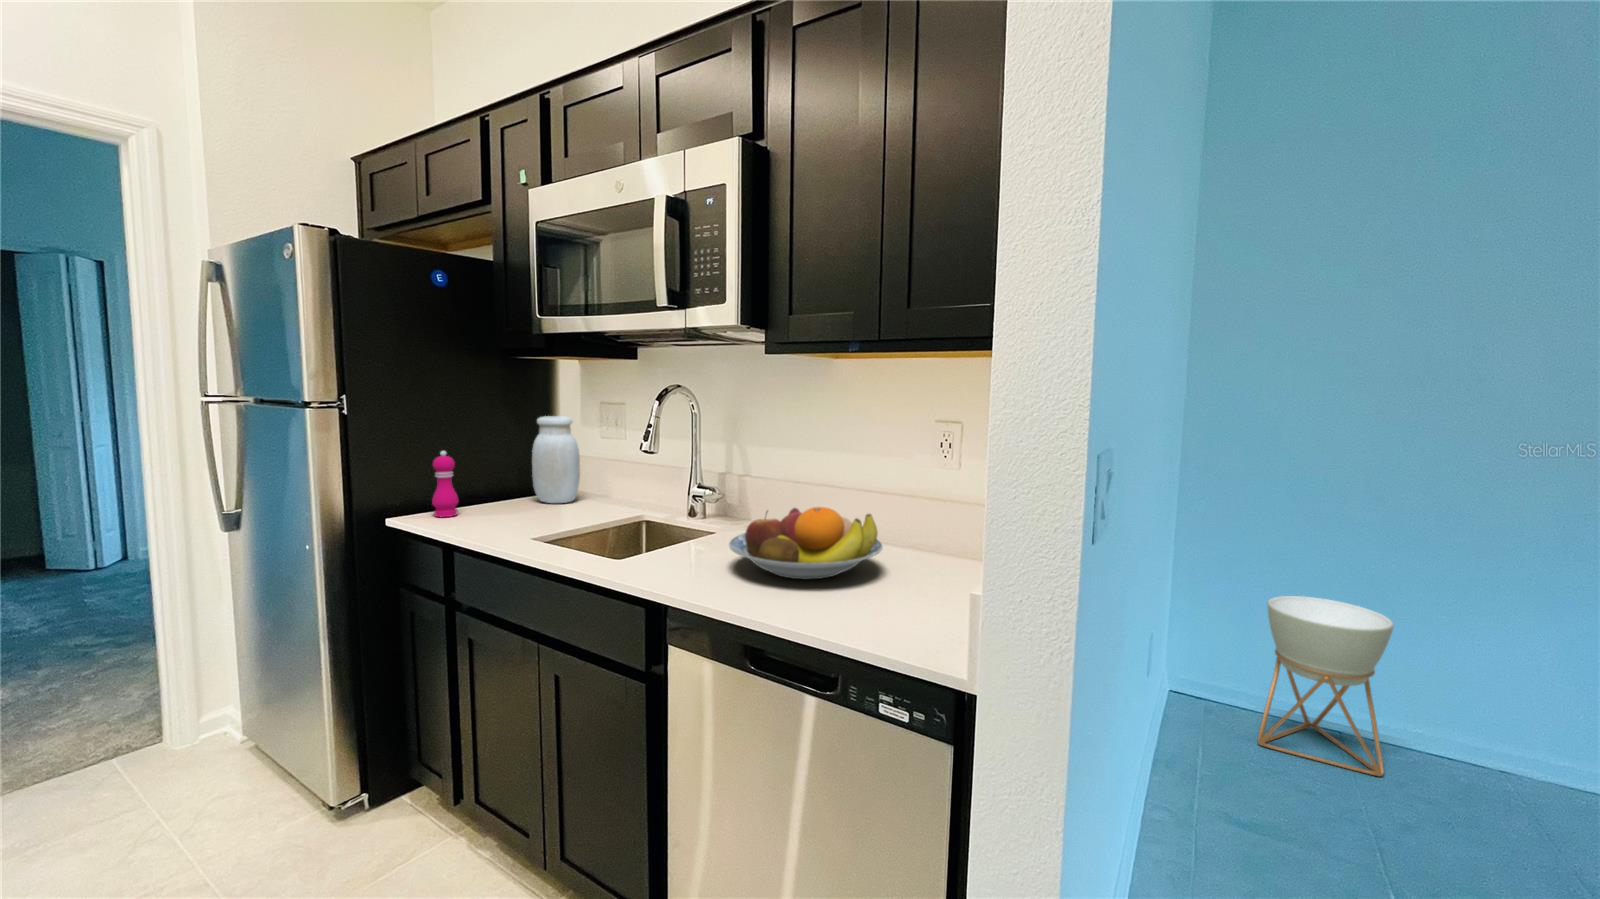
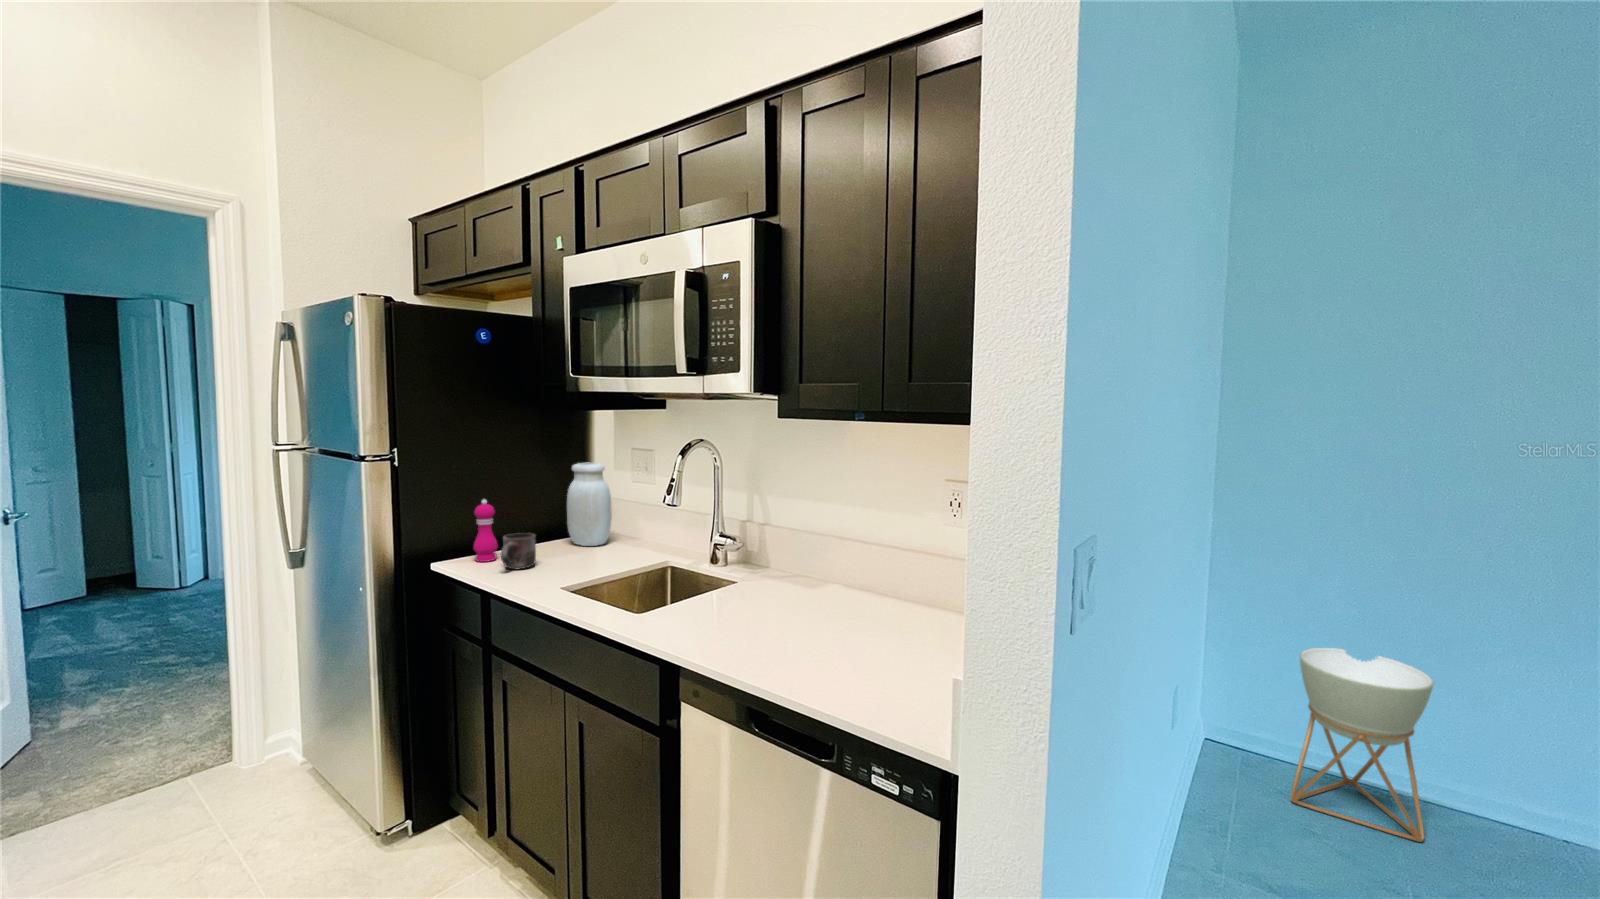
mug: none [463,486,501,523] -> present [501,533,536,569]
fruit bowl: present [729,507,883,579] -> none [741,565,888,640]

